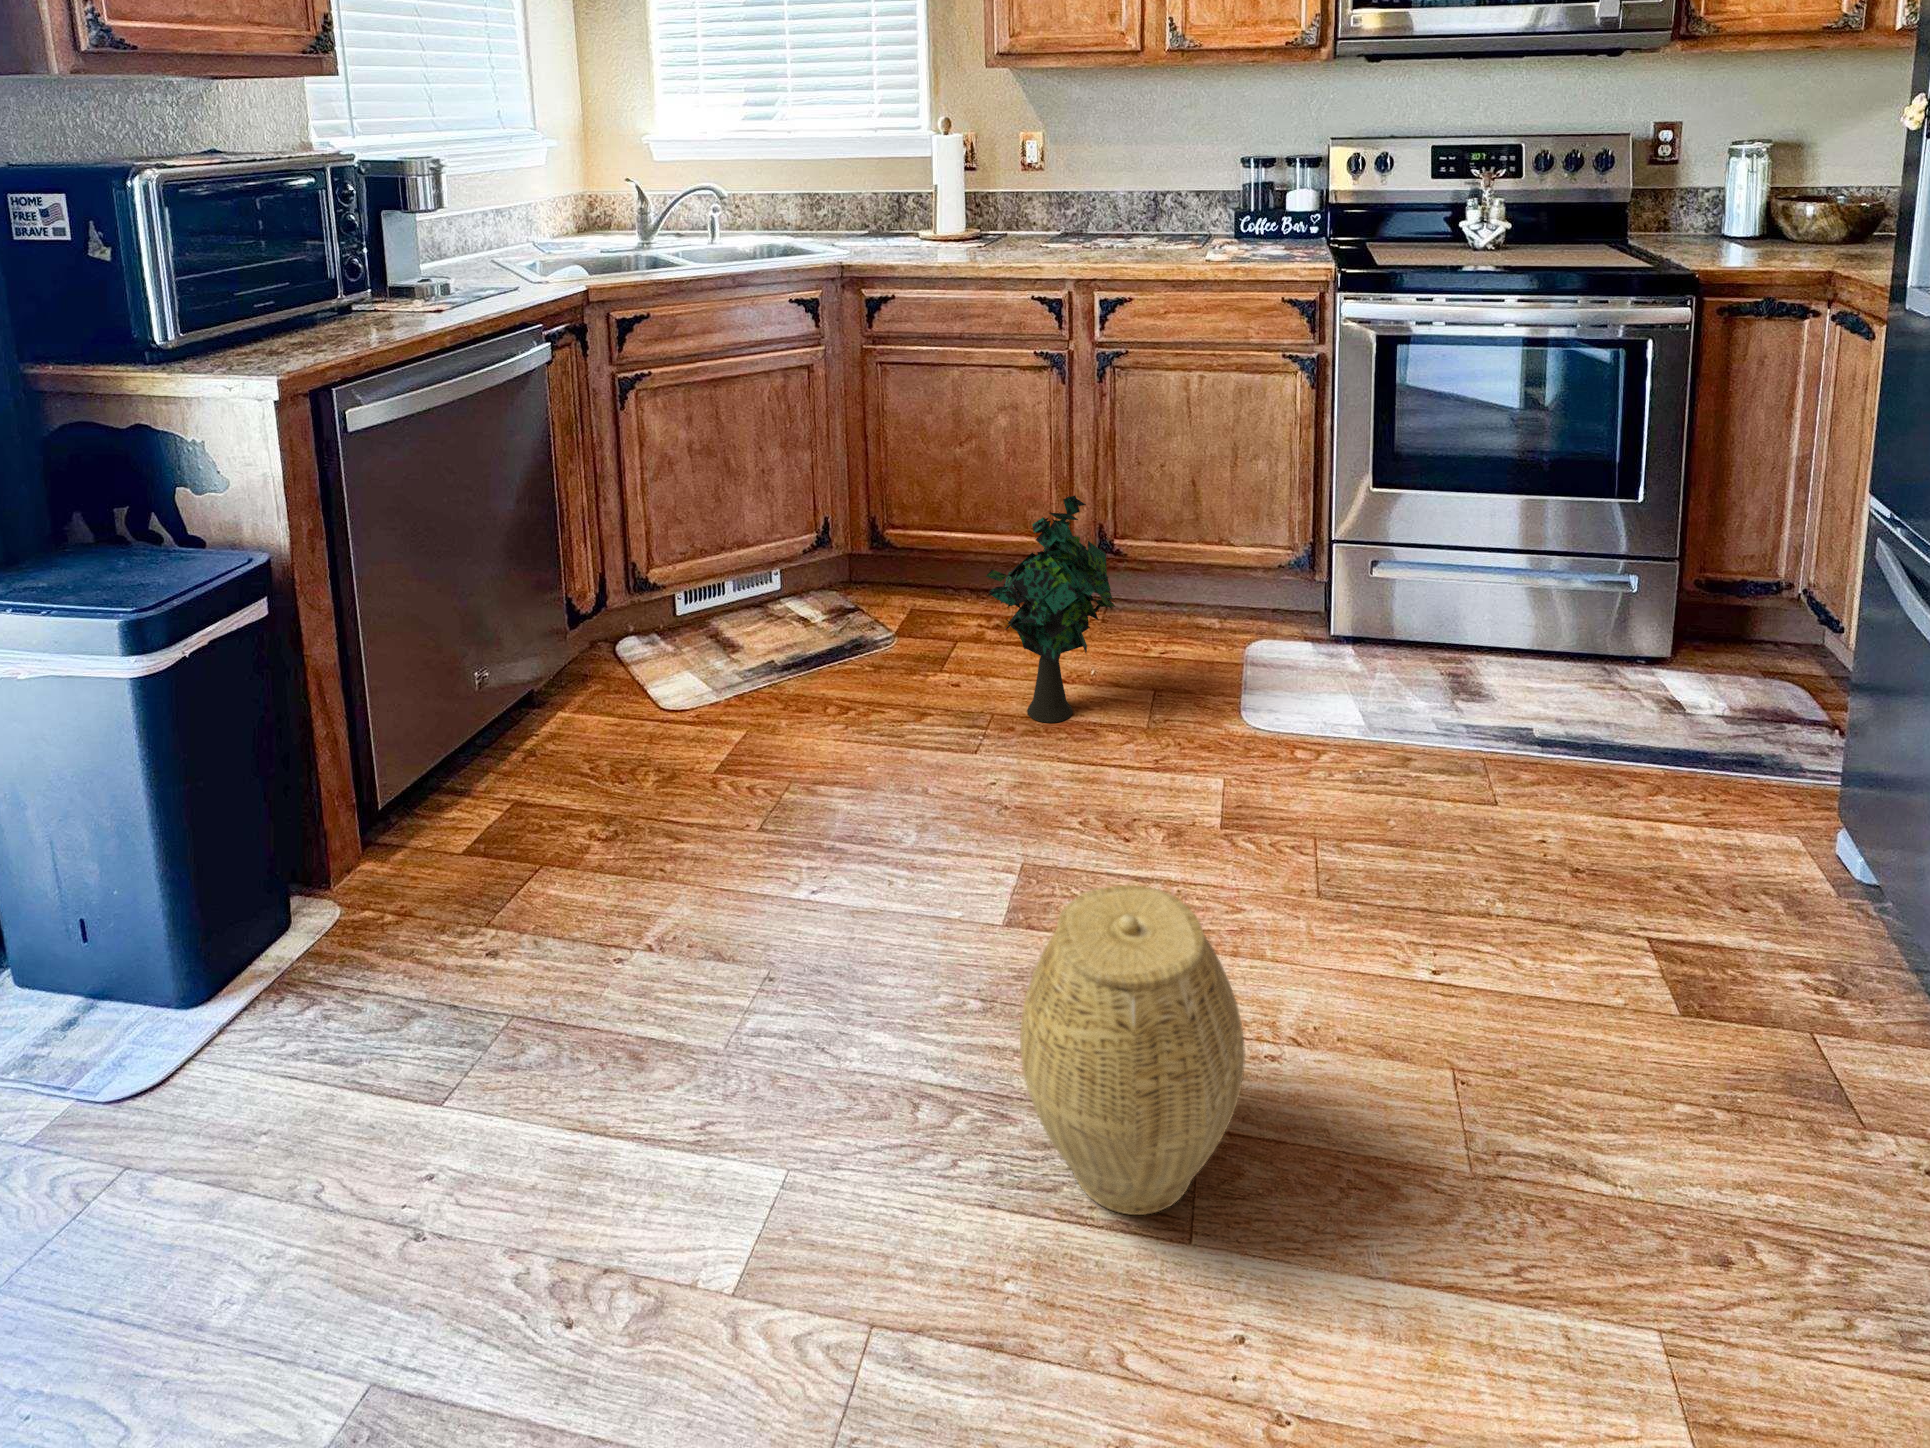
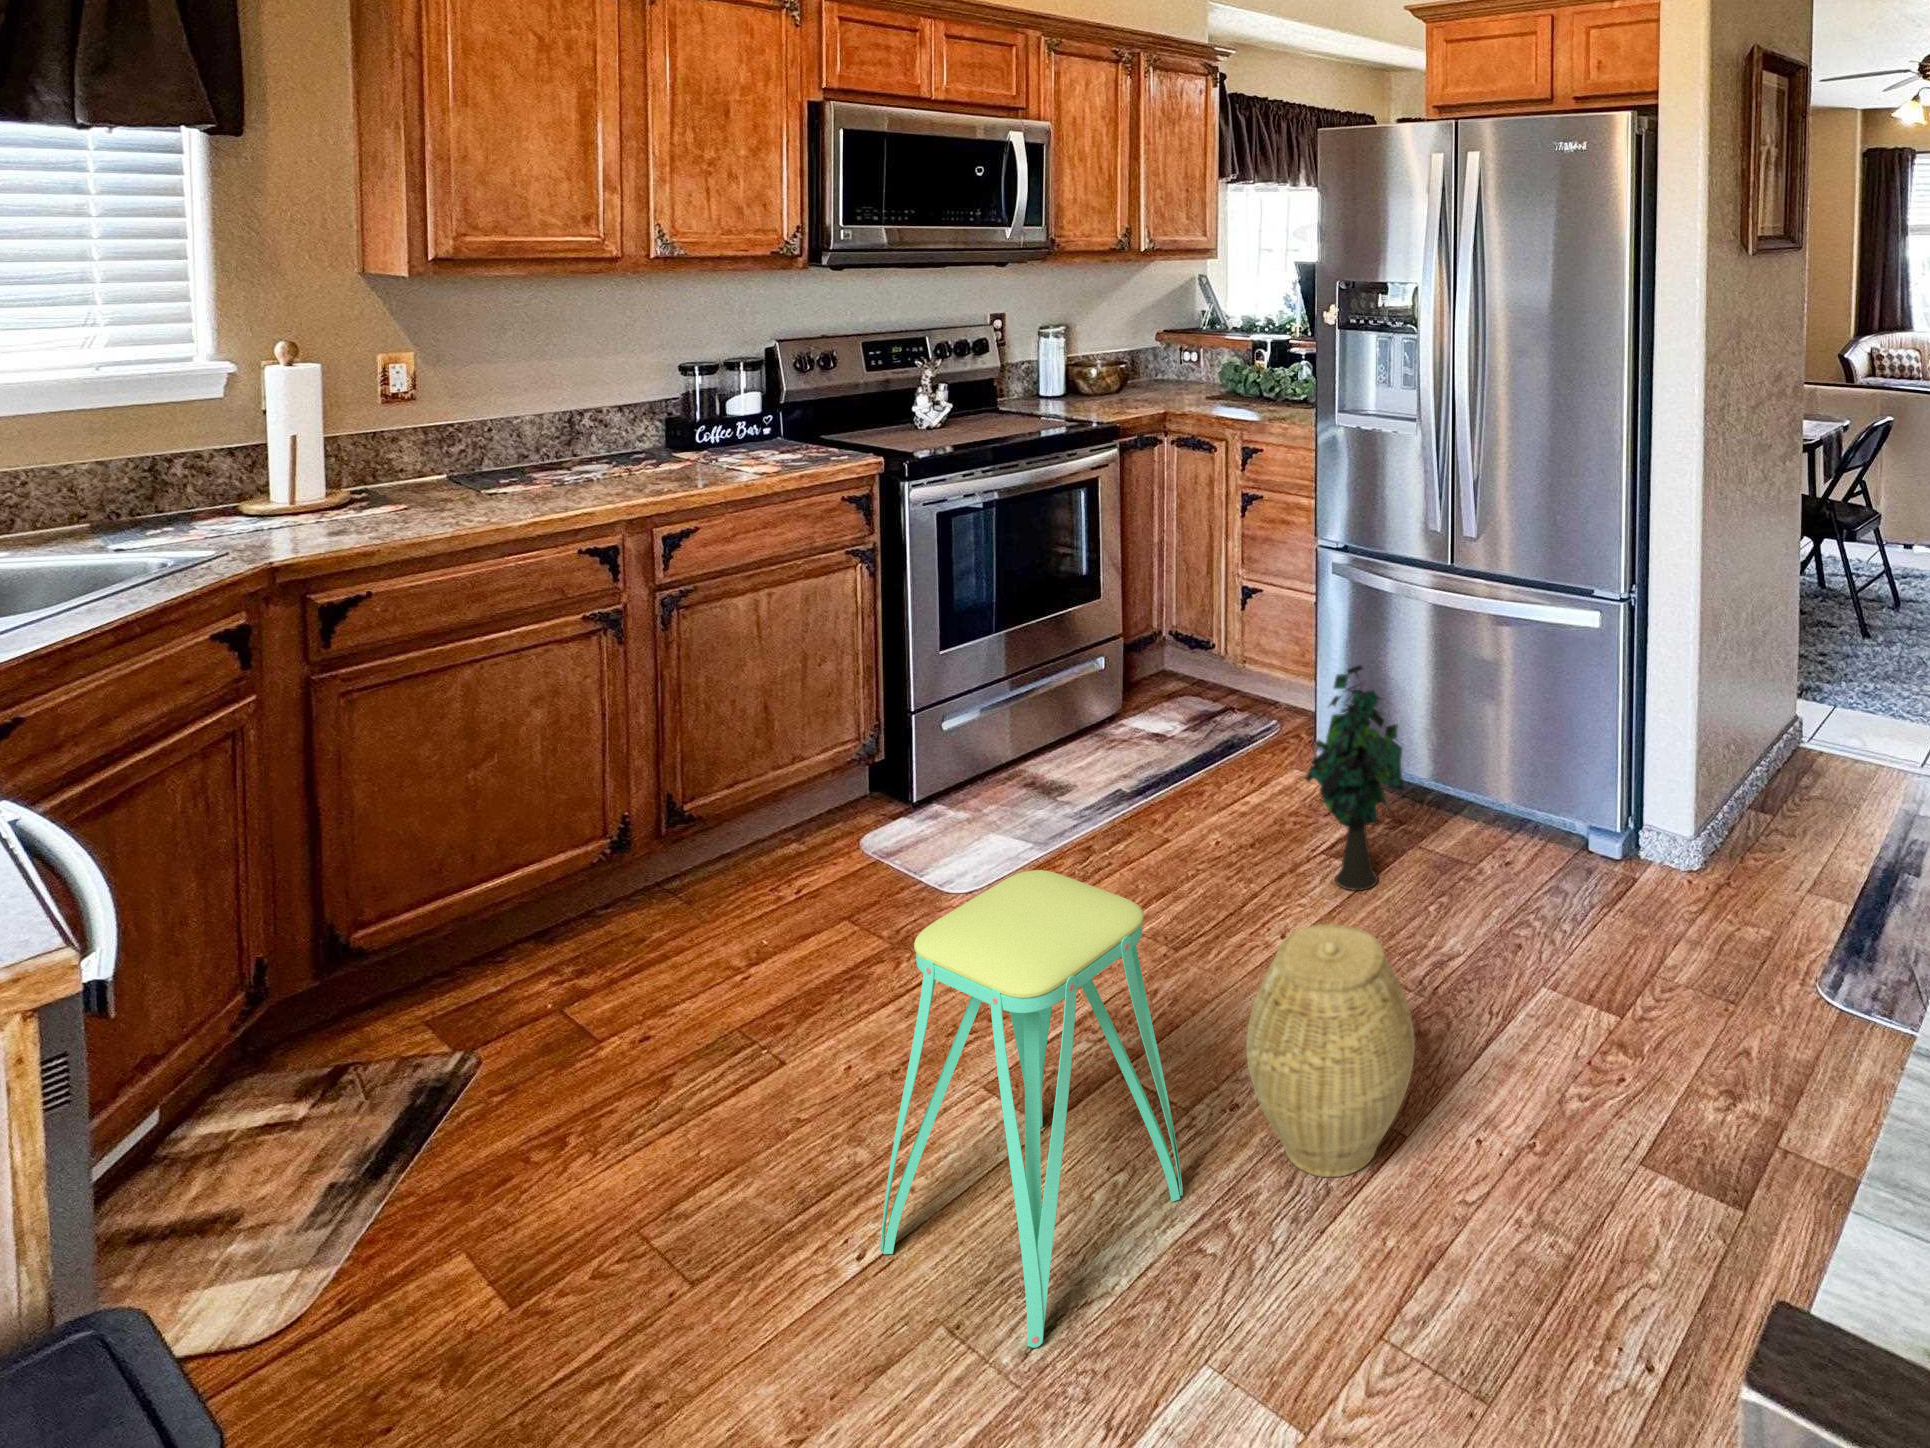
decorative plant: present [986,496,1115,723] -> present [1305,665,1404,891]
stool: none [760,649,1012,1060] -> present [880,870,1183,1348]

